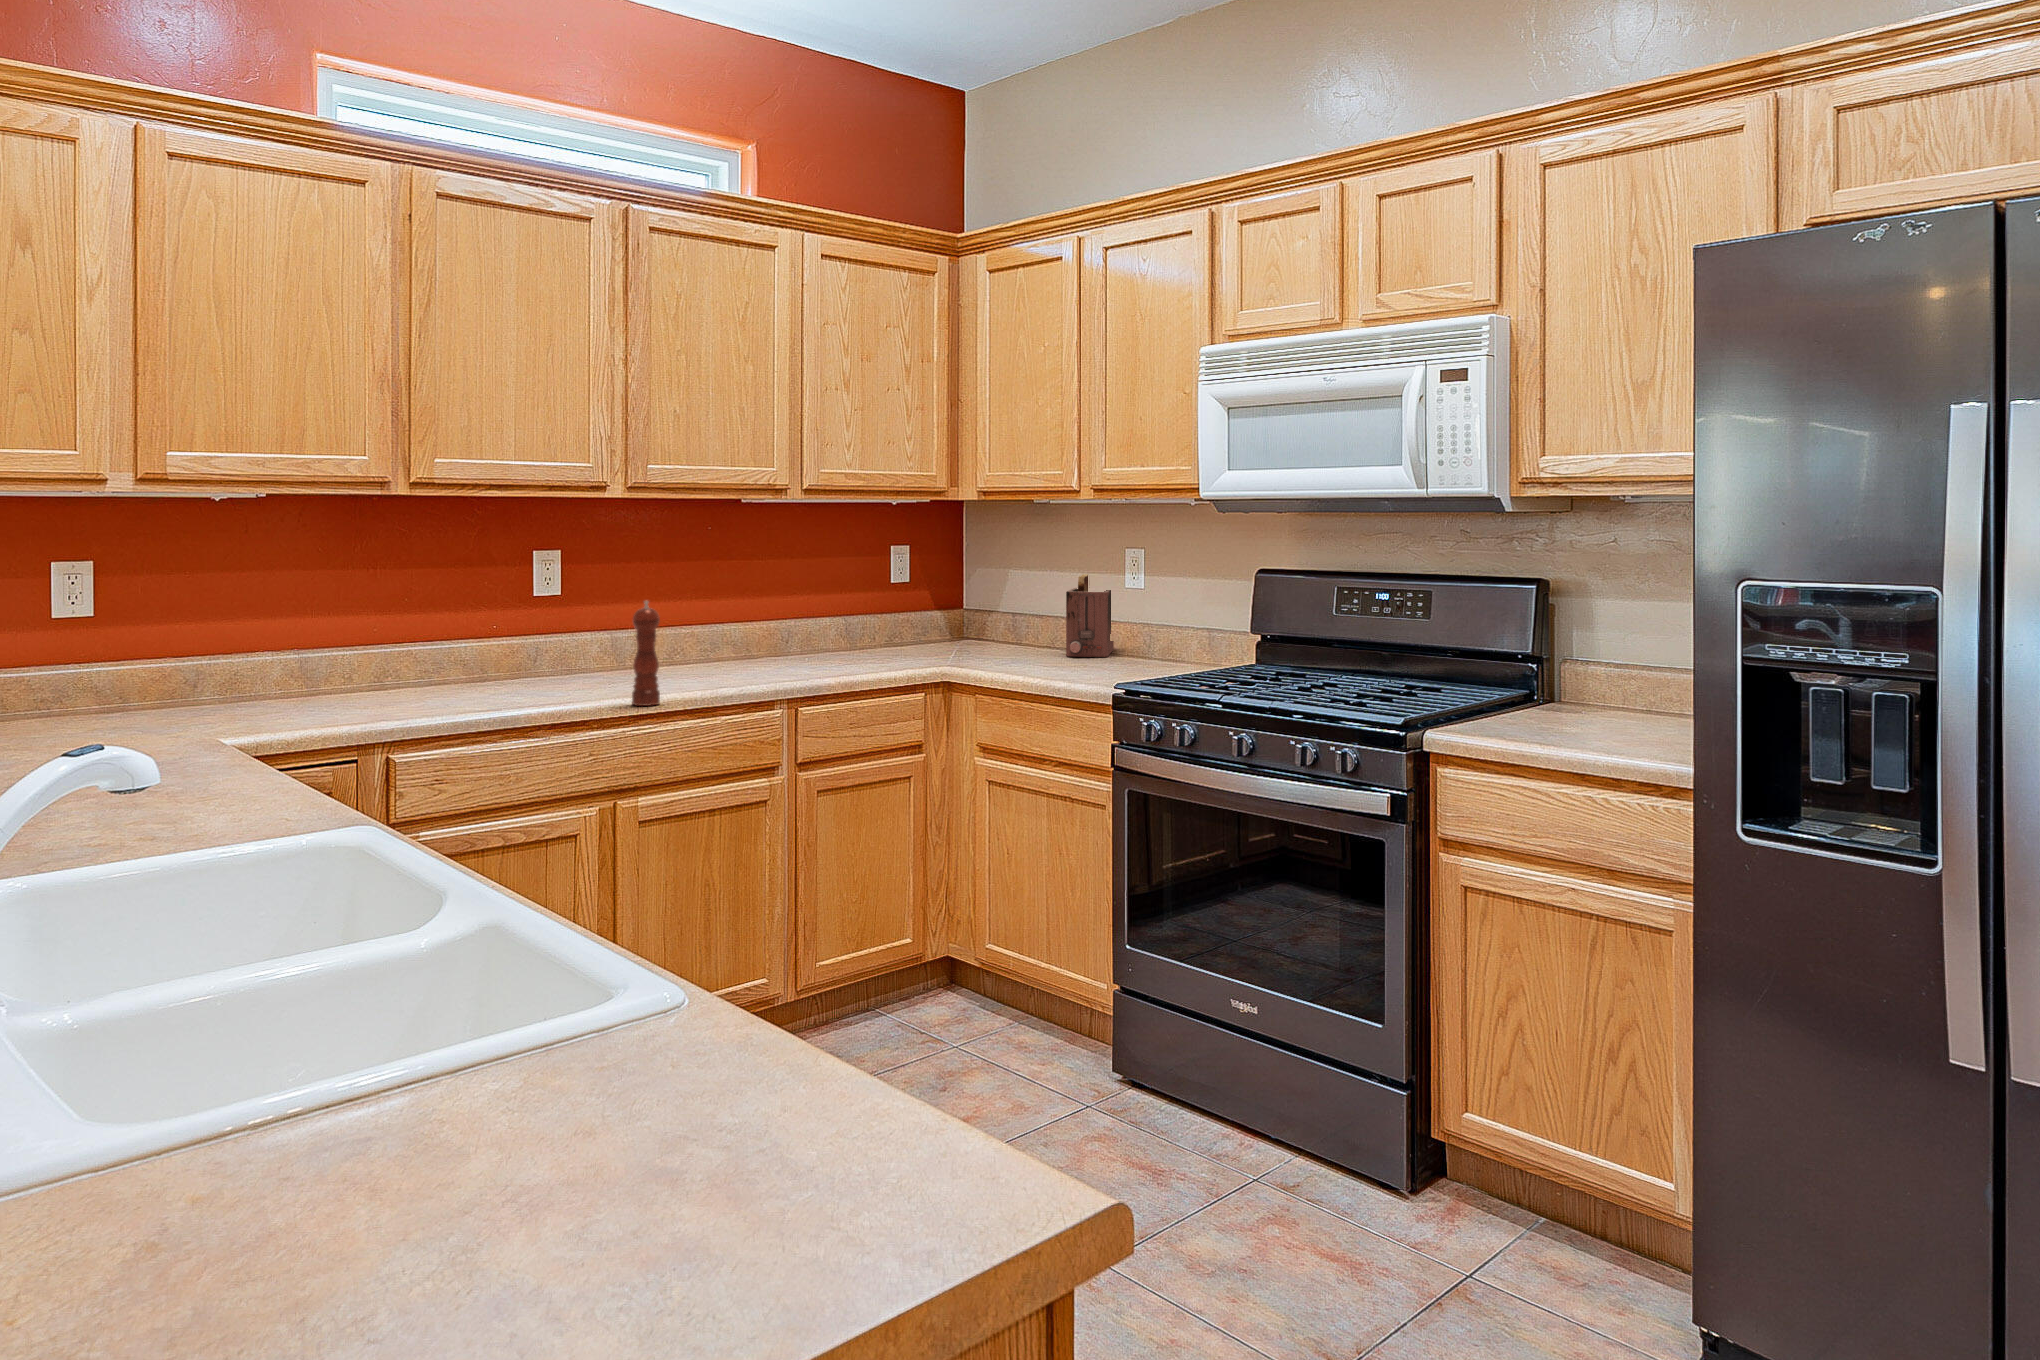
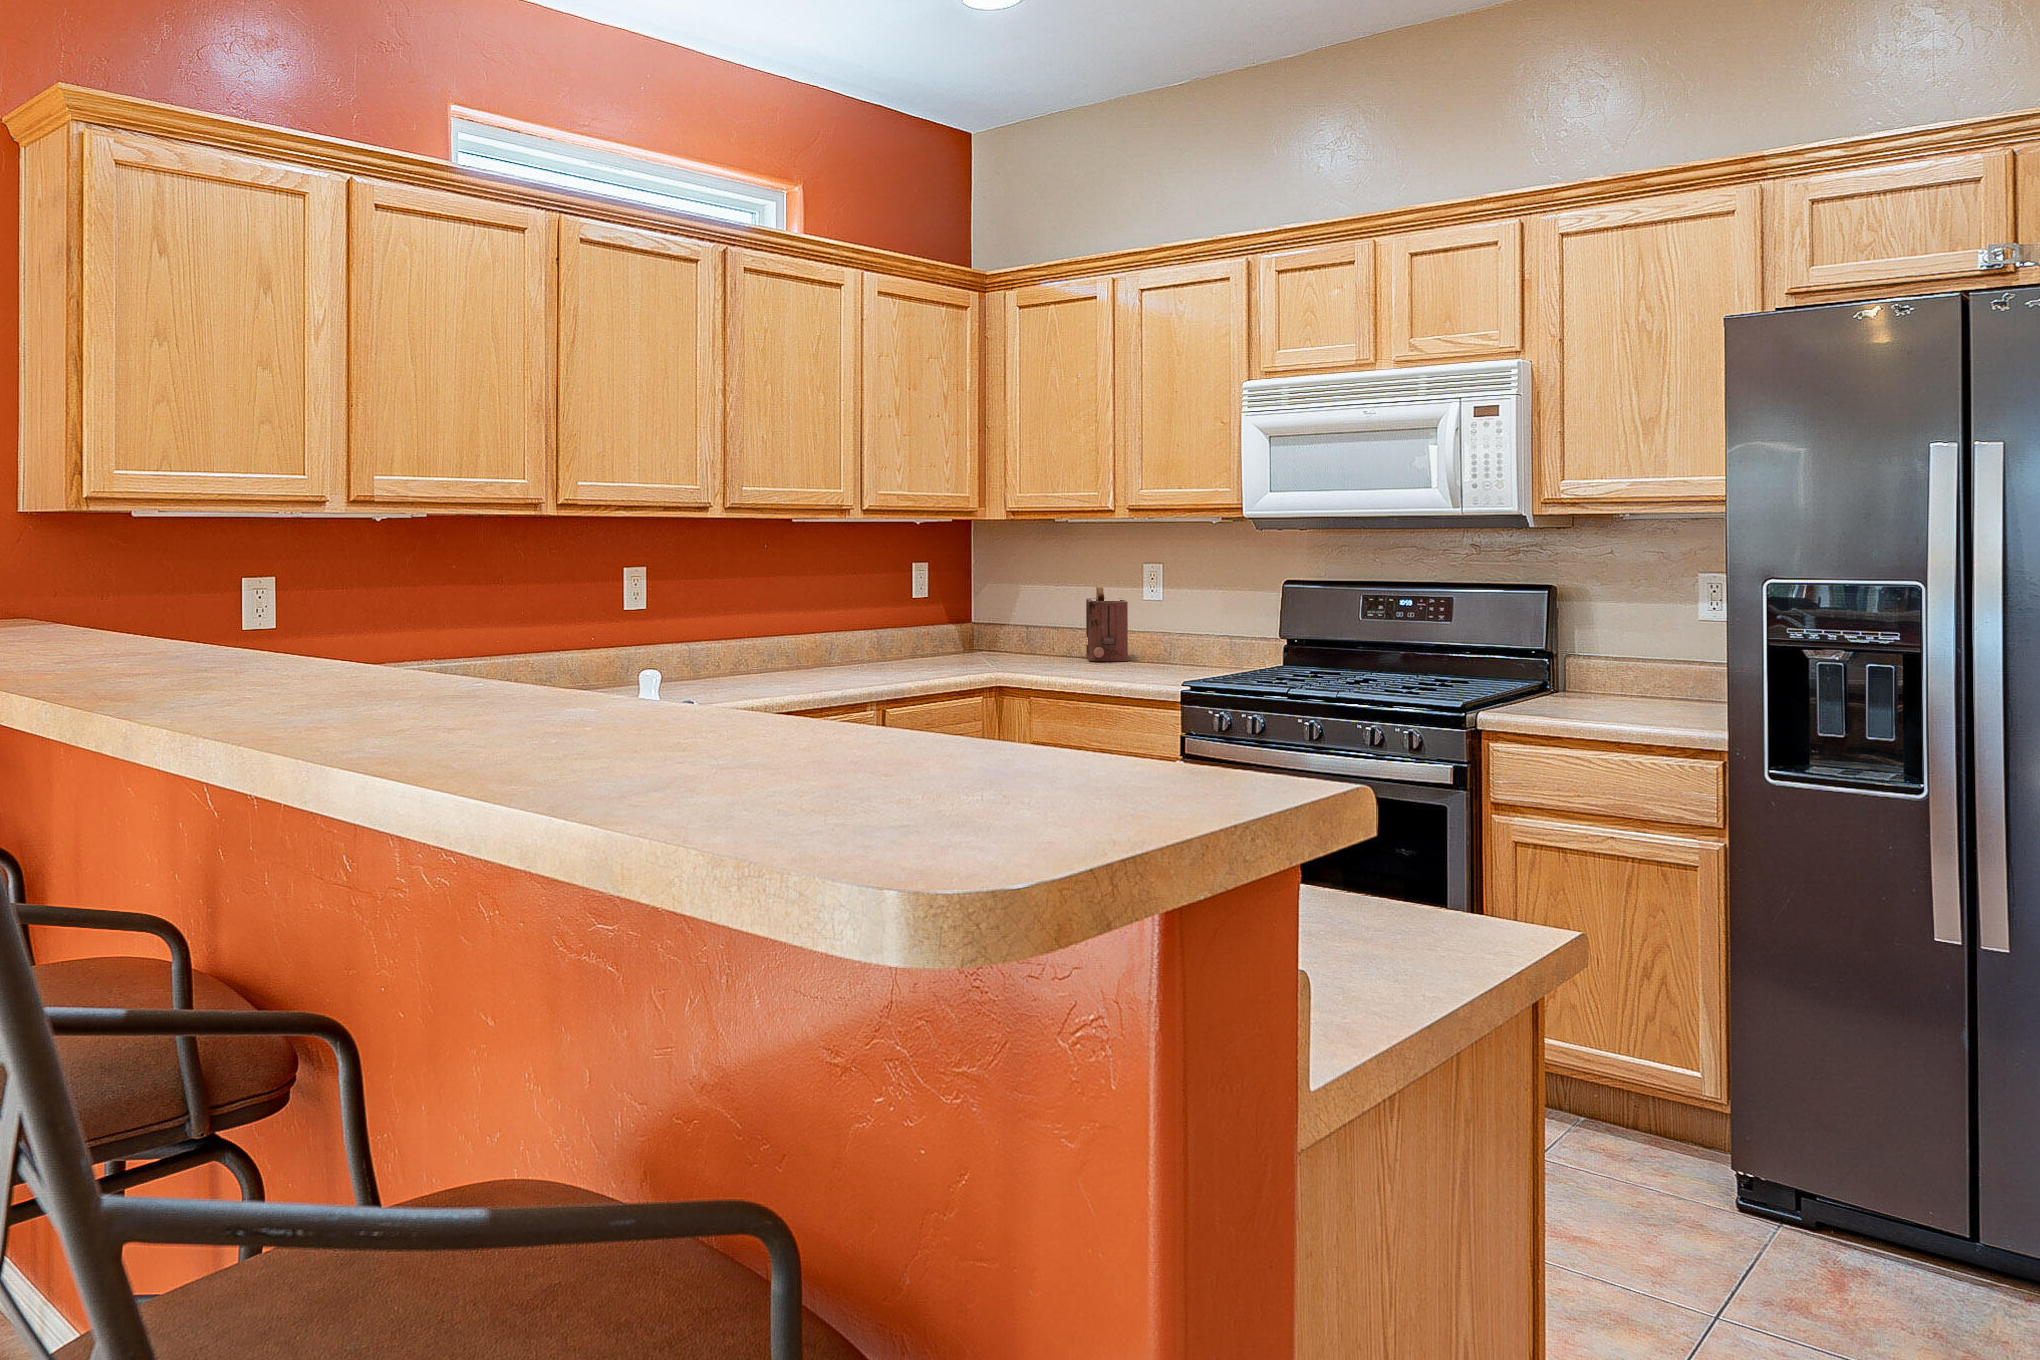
pepper mill: present [632,601,660,706] -> none [763,609,788,704]

